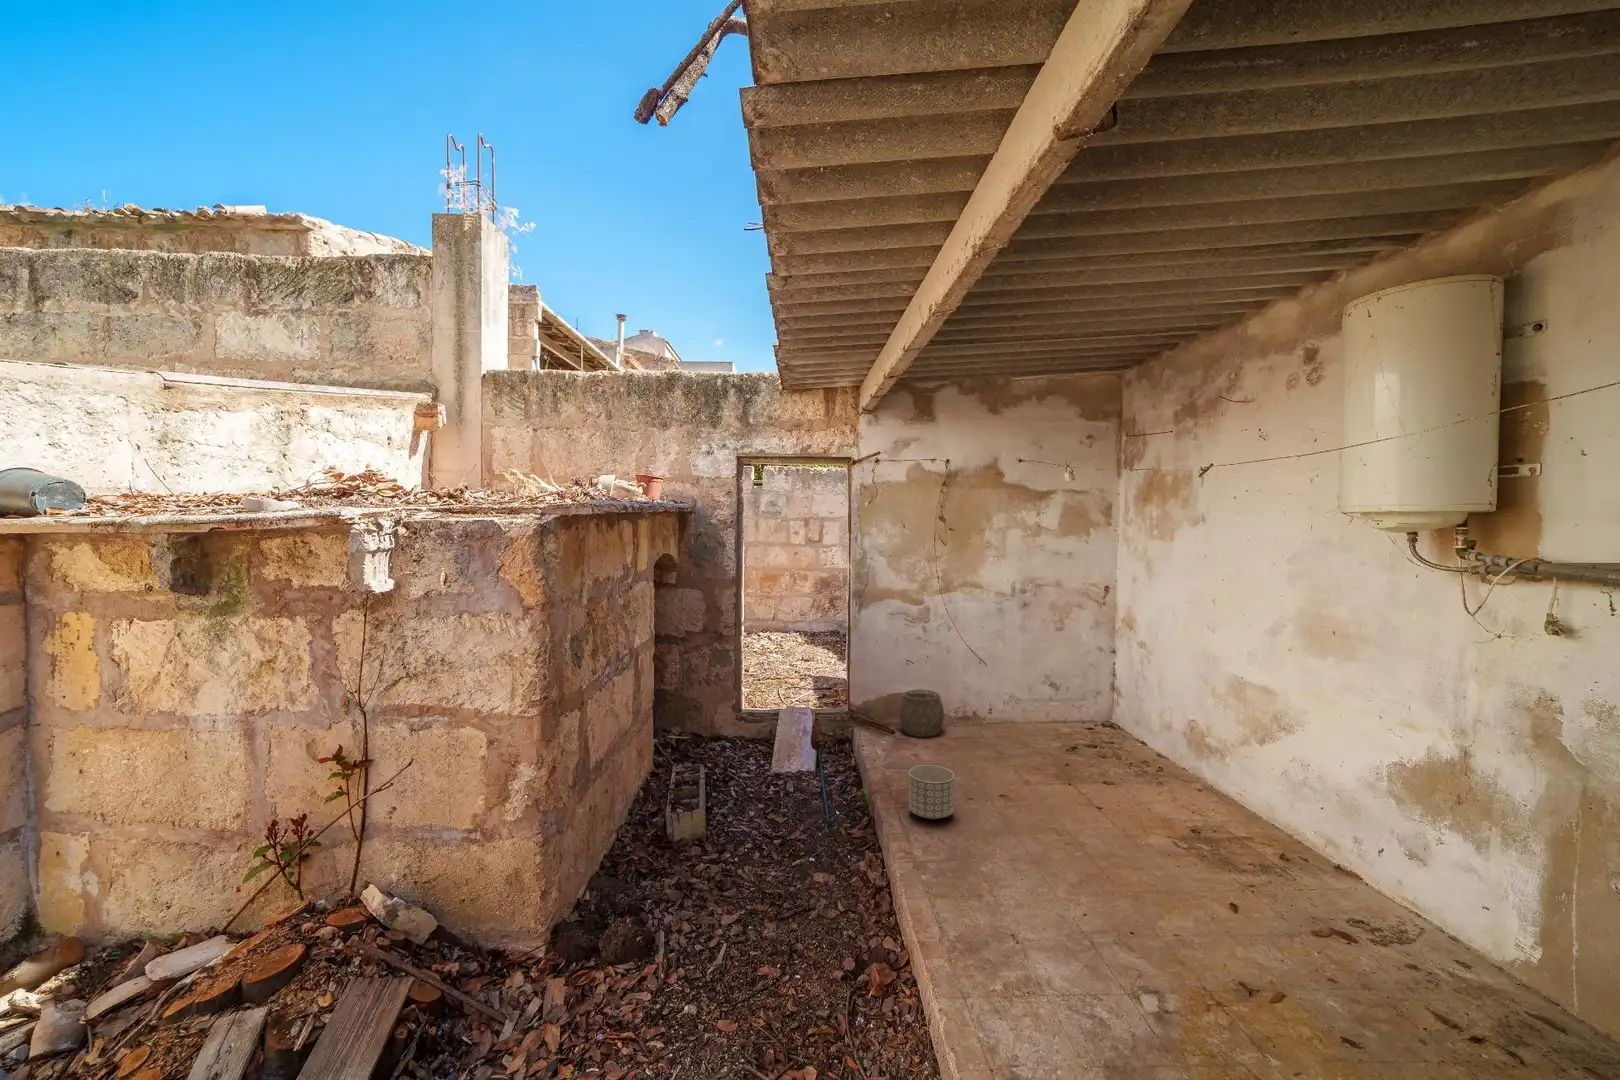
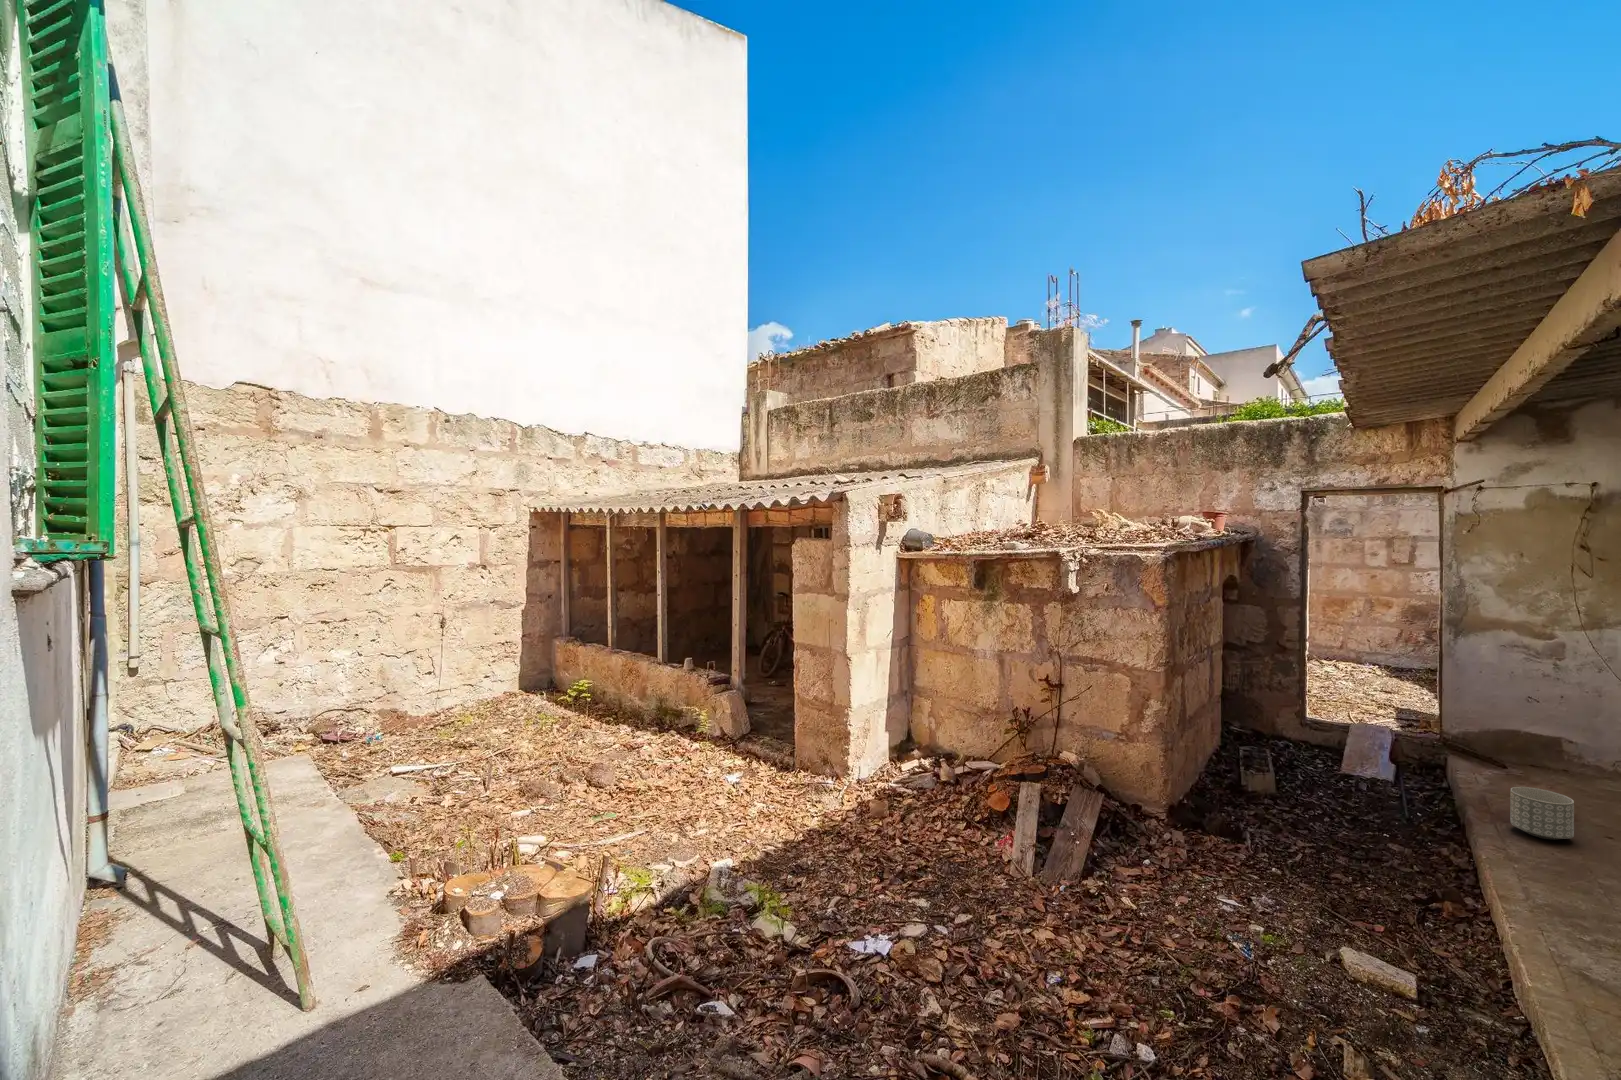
woven basket: present [899,689,944,737] -> none [1512,728,1584,781]

